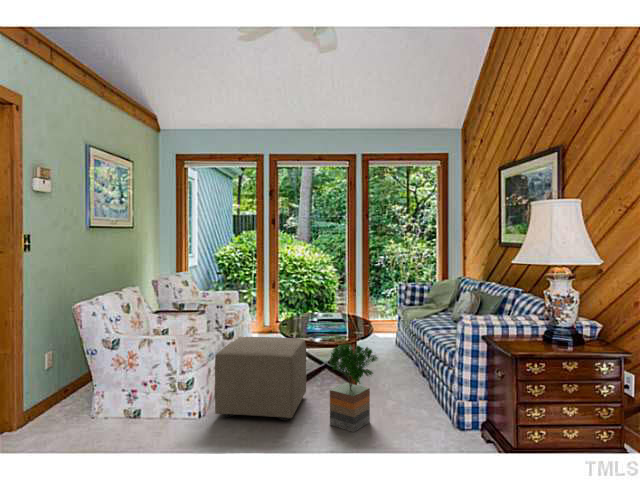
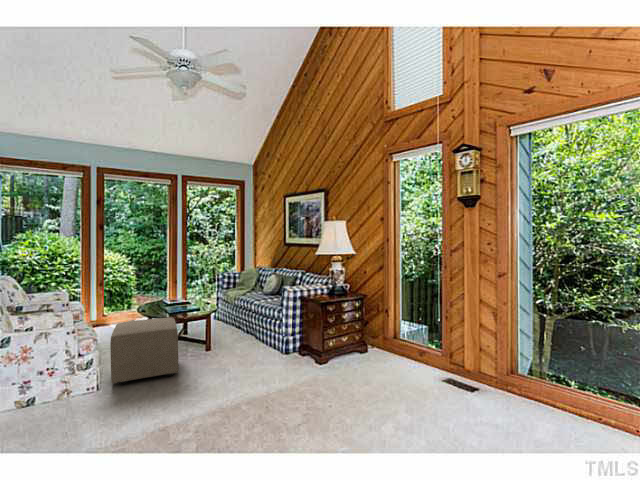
potted tree: present [329,344,378,432] -> none [202,313,238,371]

